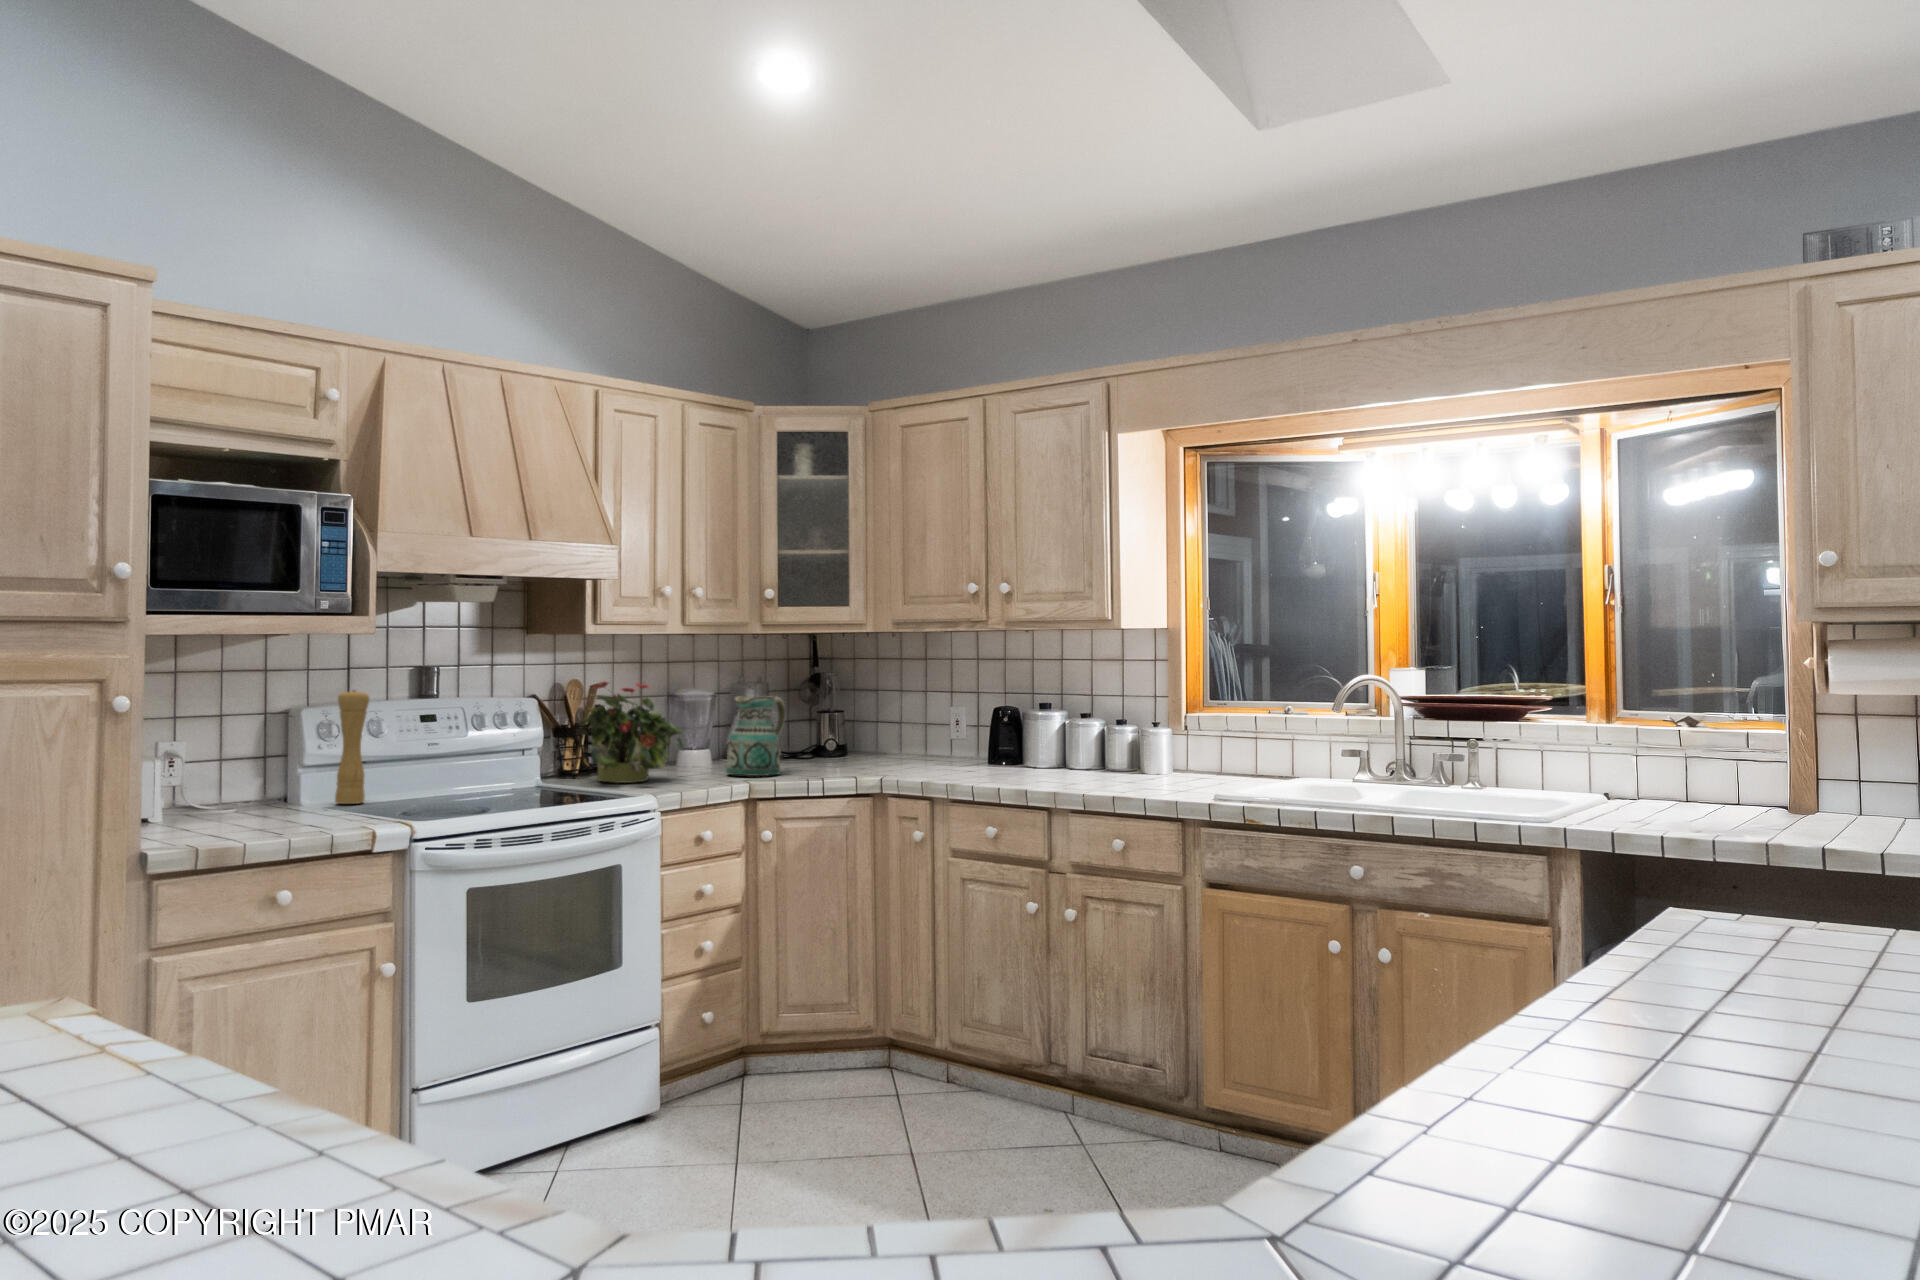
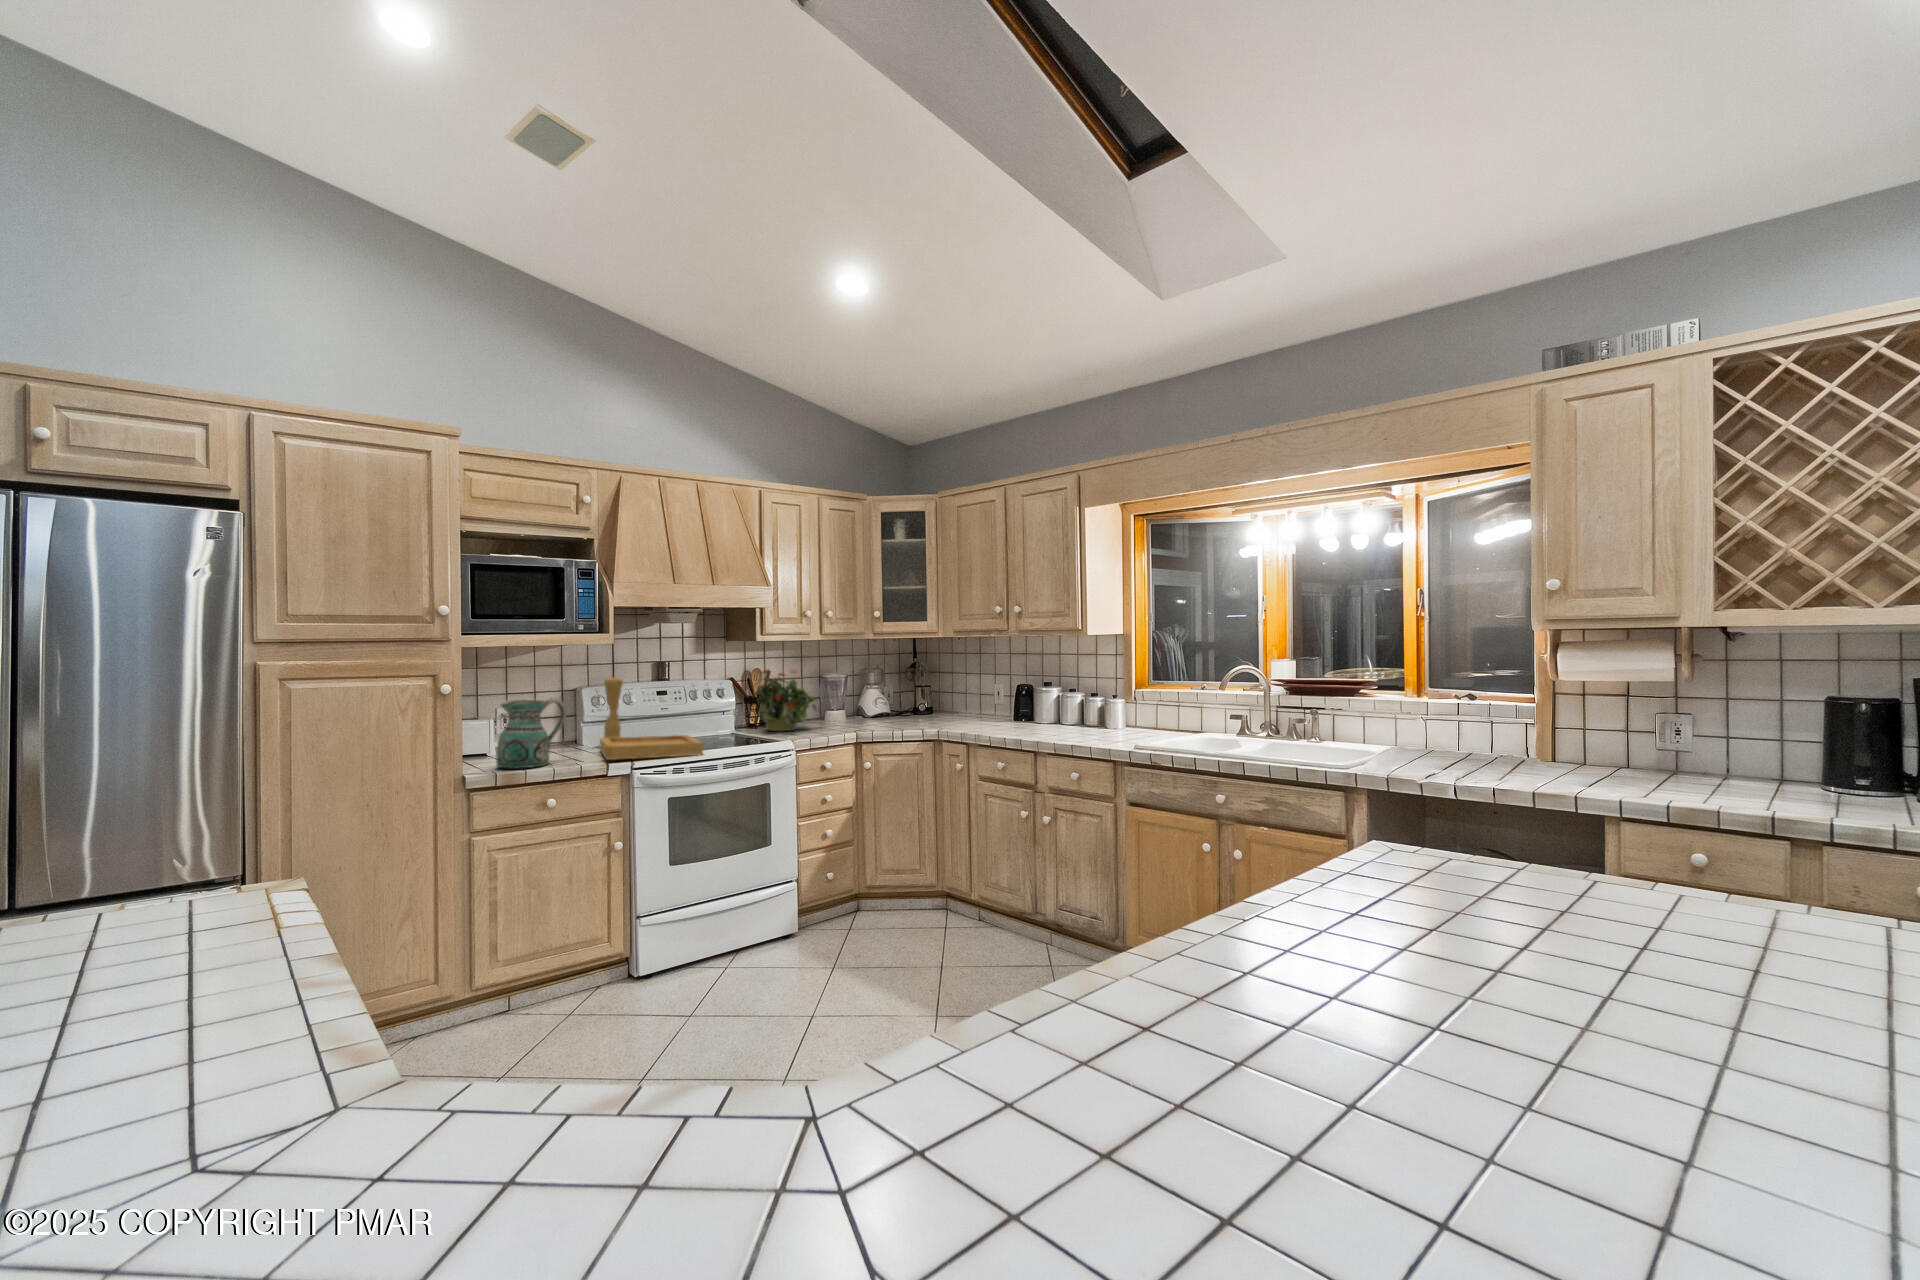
ceramic pitcher: present [726,696,785,776] -> present [497,698,566,768]
tray: none [340,787,531,825] -> present [600,735,703,760]

